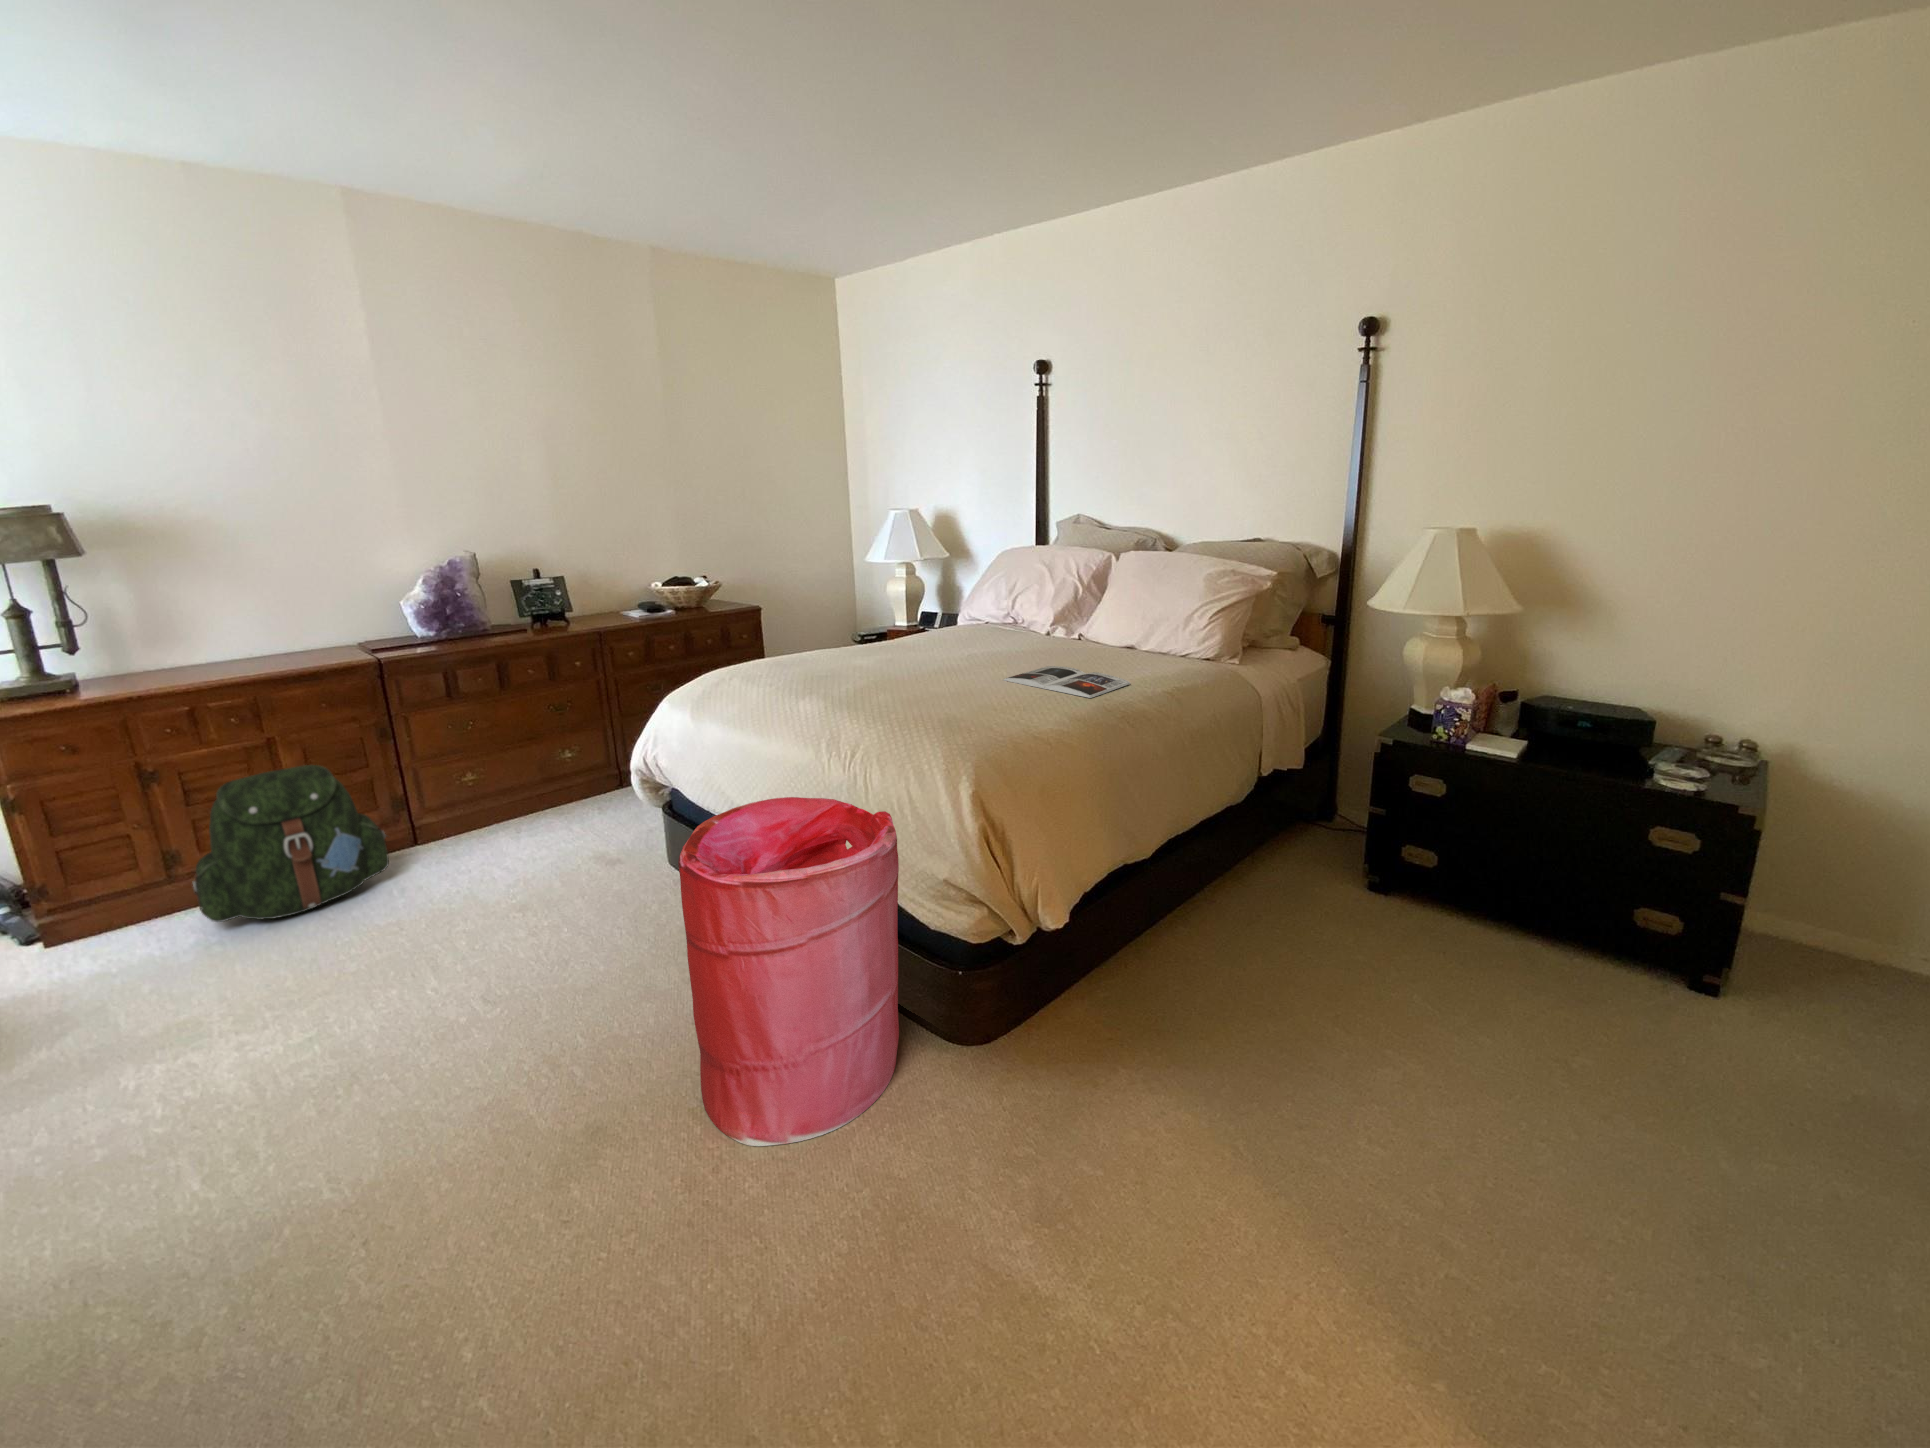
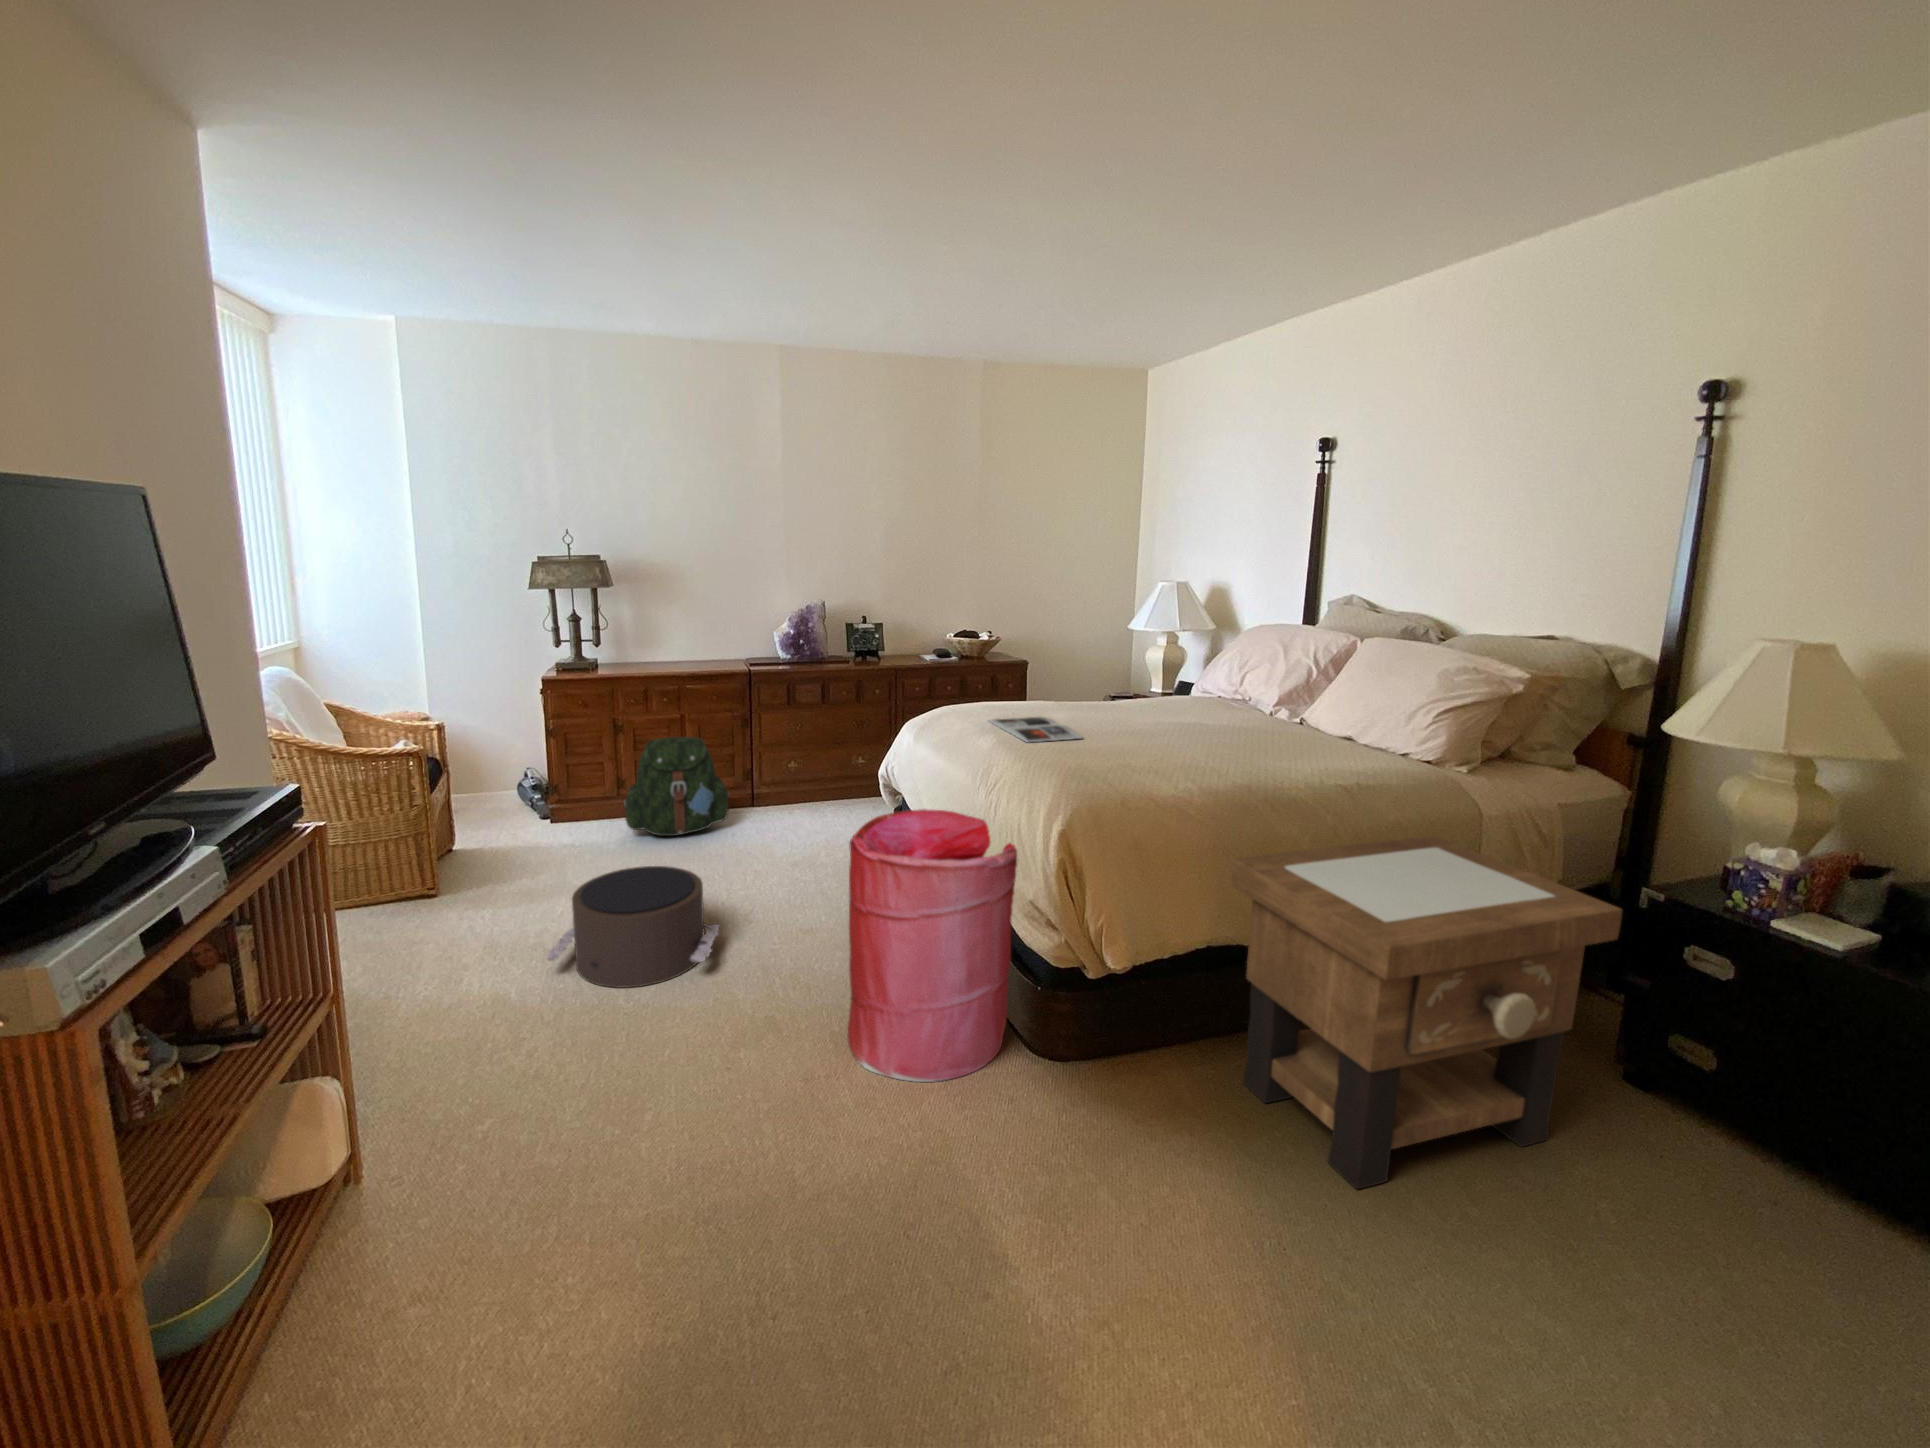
magazine: present [1003,666,1130,698] -> present [989,717,1082,742]
side table: none [1114,725,1406,1065] -> present [1232,836,1622,1189]
pouf: none [123,964,453,1193] -> present [546,866,719,988]

